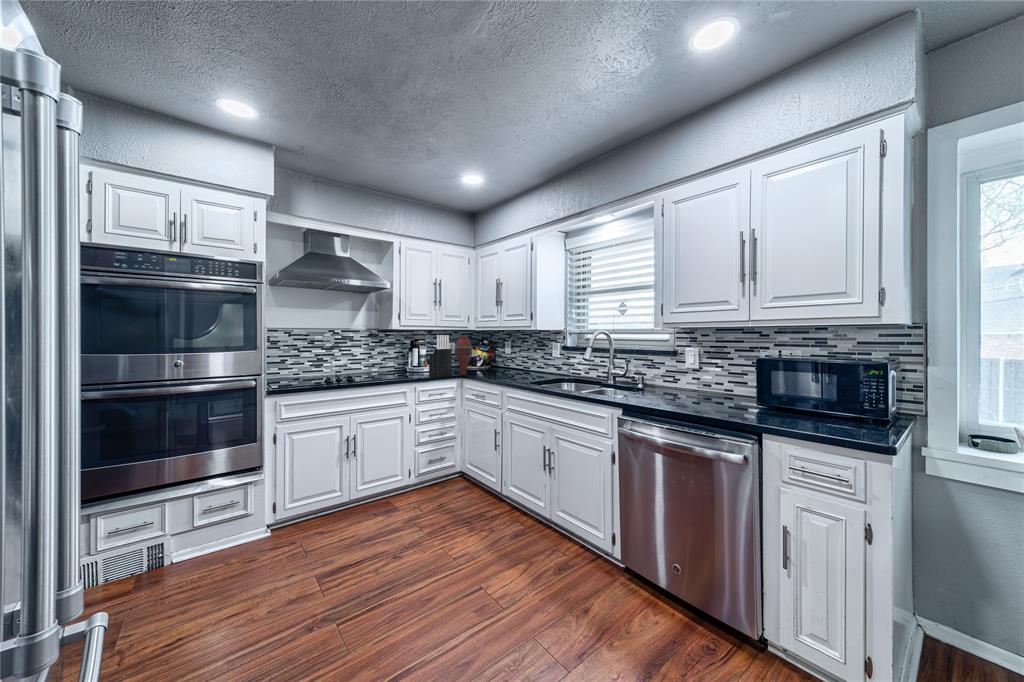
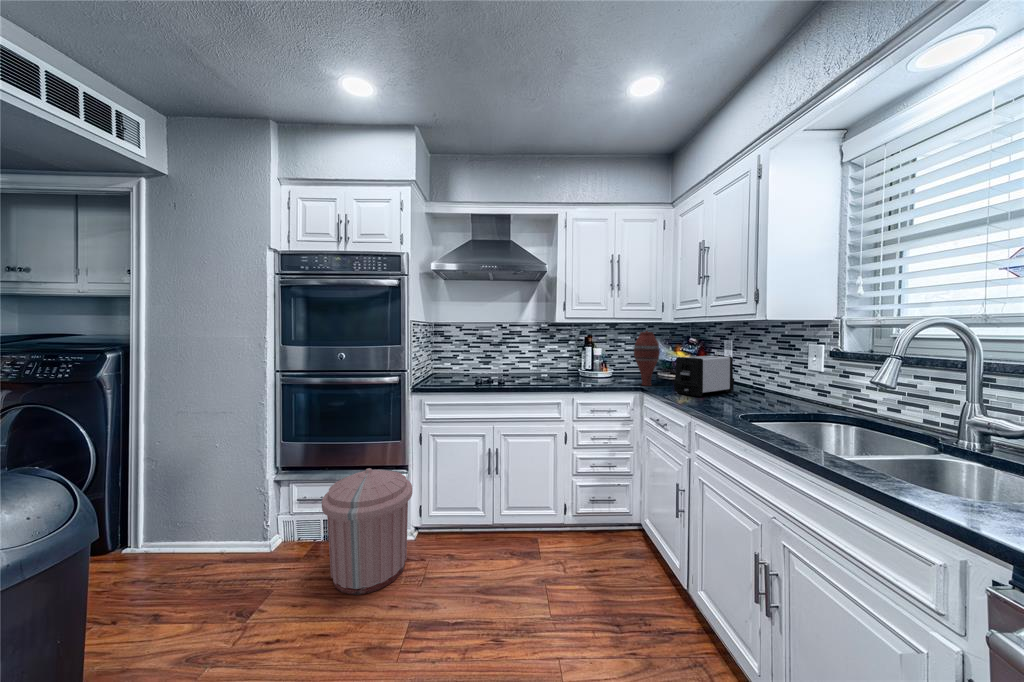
knife block: present [429,335,452,378] -> none [593,331,626,388]
toaster: none [486,352,517,377] -> present [674,355,734,397]
trash can: none [202,463,296,578] -> present [322,468,413,594]

